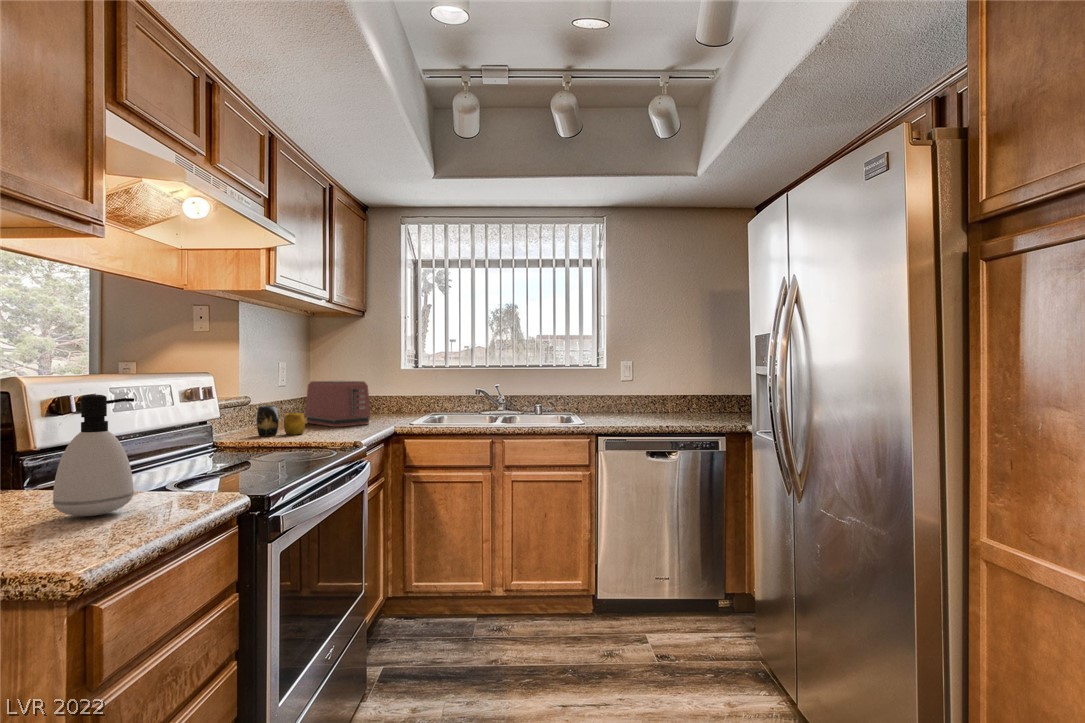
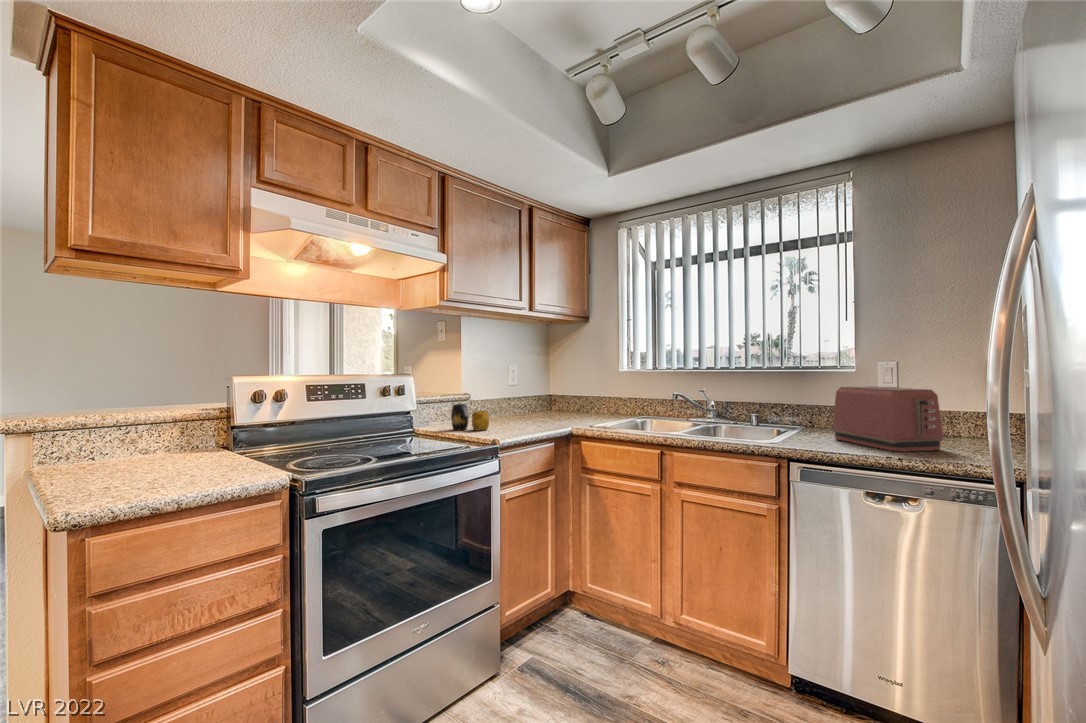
toaster: present [305,381,371,427] -> present [832,386,943,452]
soap dispenser: present [53,395,134,516] -> none [112,401,174,494]

